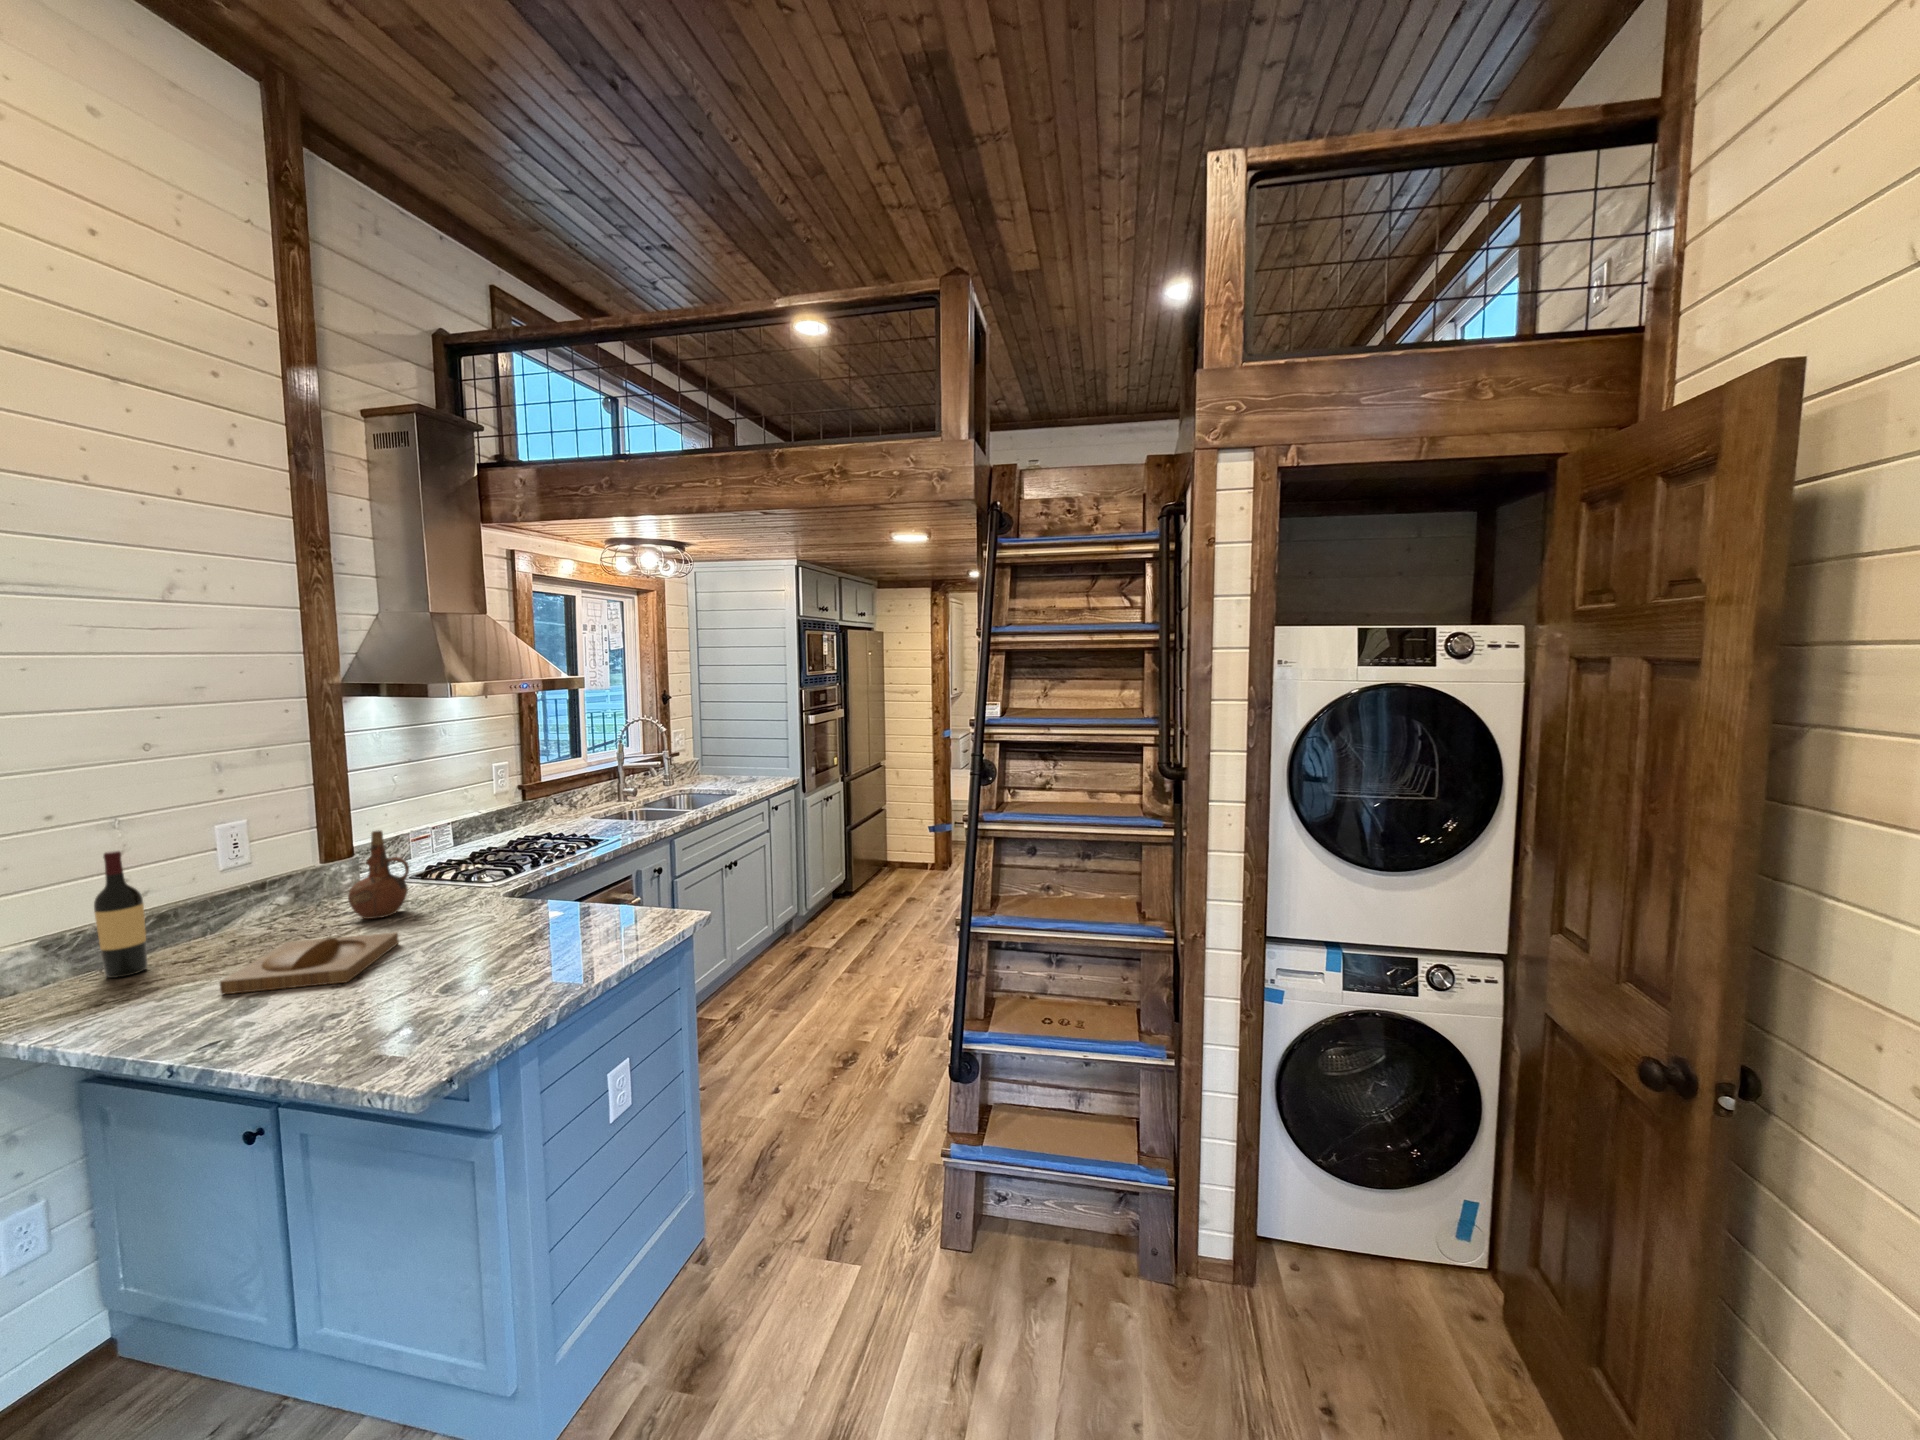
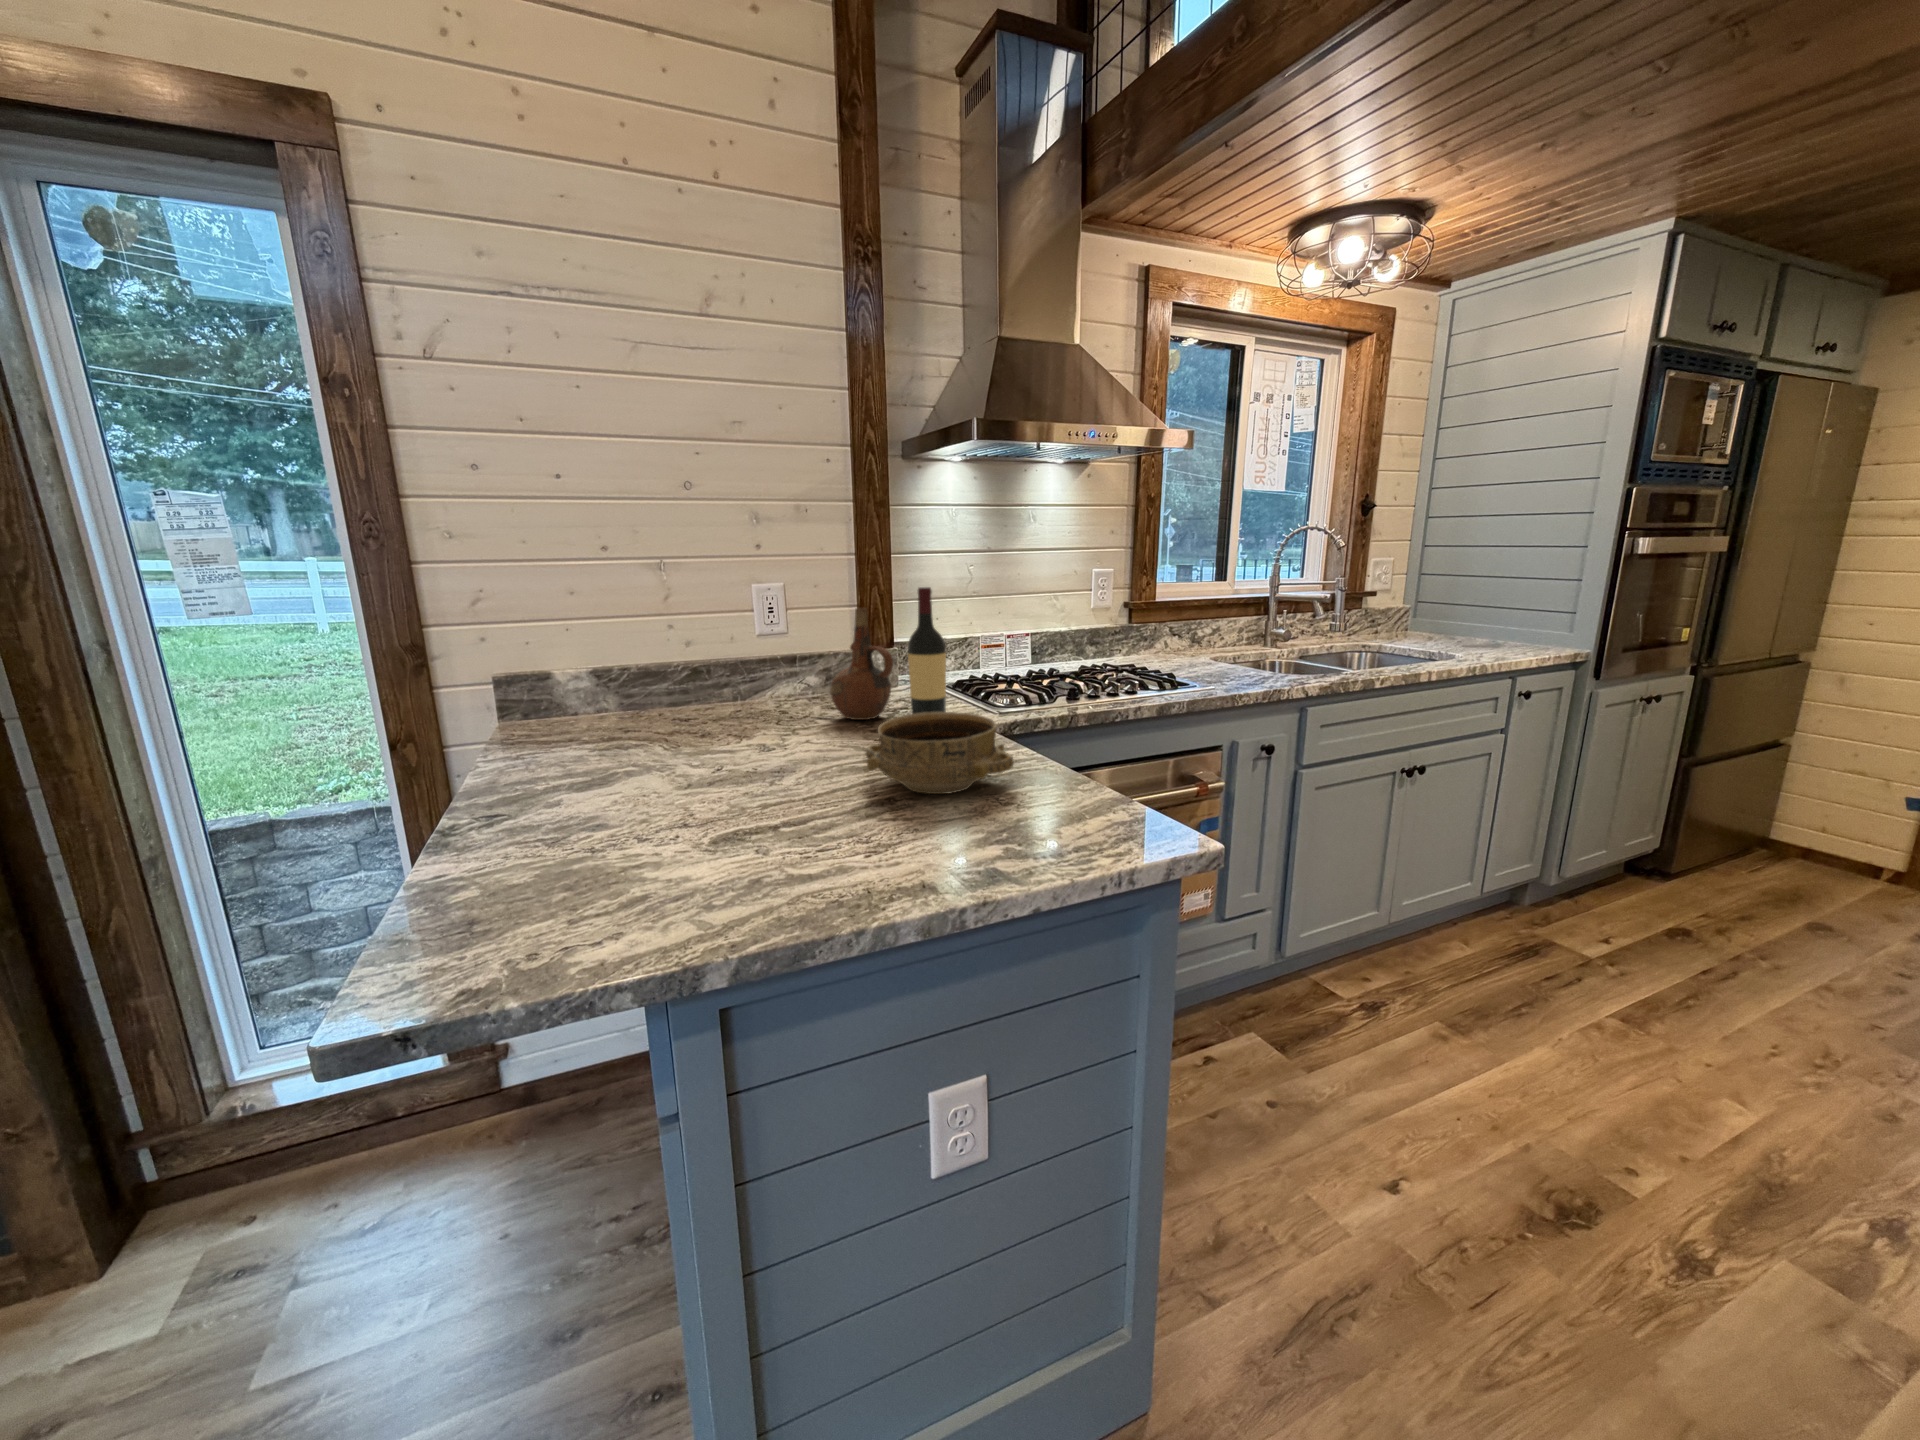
wine bottle: present [94,851,148,978] -> present [908,587,946,714]
ceramic bowl: none [476,885,580,938] -> present [866,712,1013,794]
tray: present [220,932,399,994] -> none [621,721,813,786]

